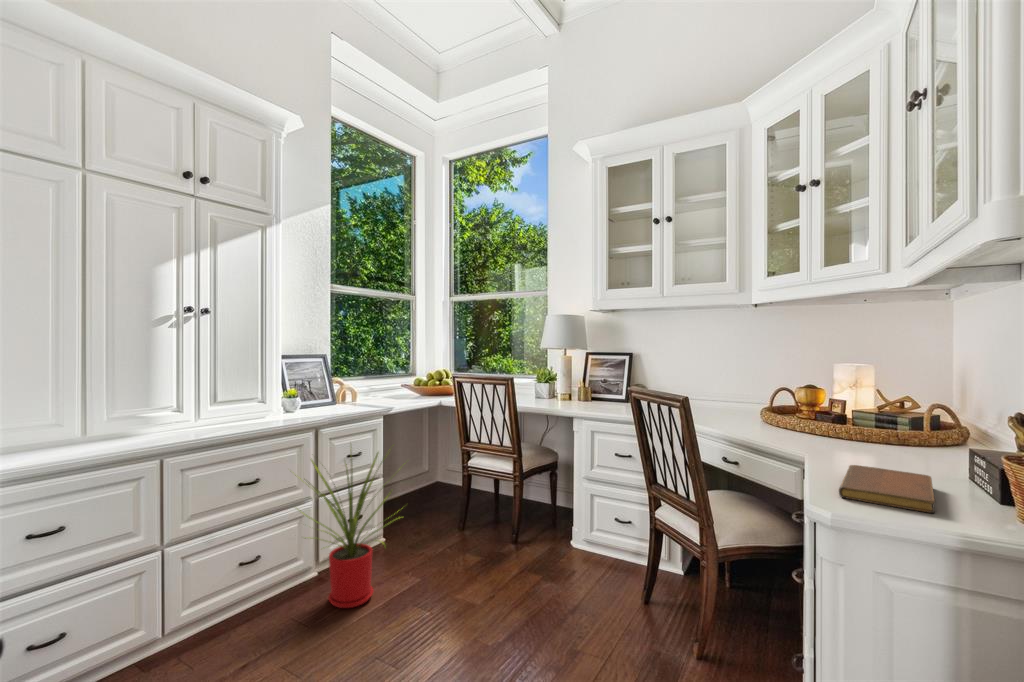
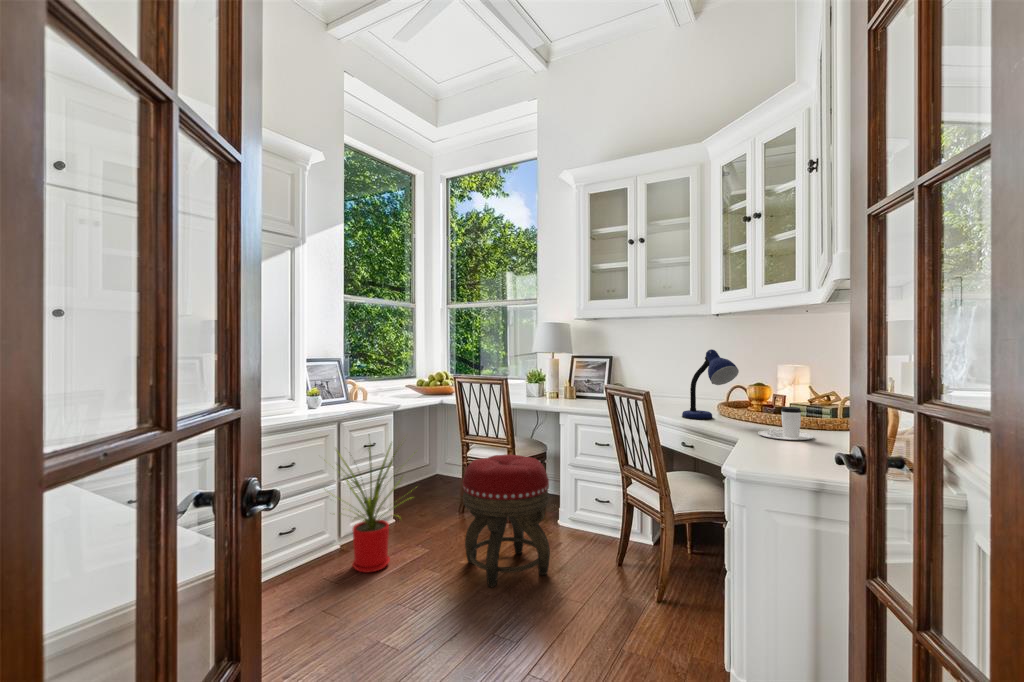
desk lamp: none [721,345,794,429] -> present [682,349,739,419]
coffee cup: none [826,417,903,461] -> present [758,407,813,440]
notebook: present [839,465,935,513] -> none [748,441,819,470]
footstool: none [459,468,562,632] -> present [463,454,550,587]

